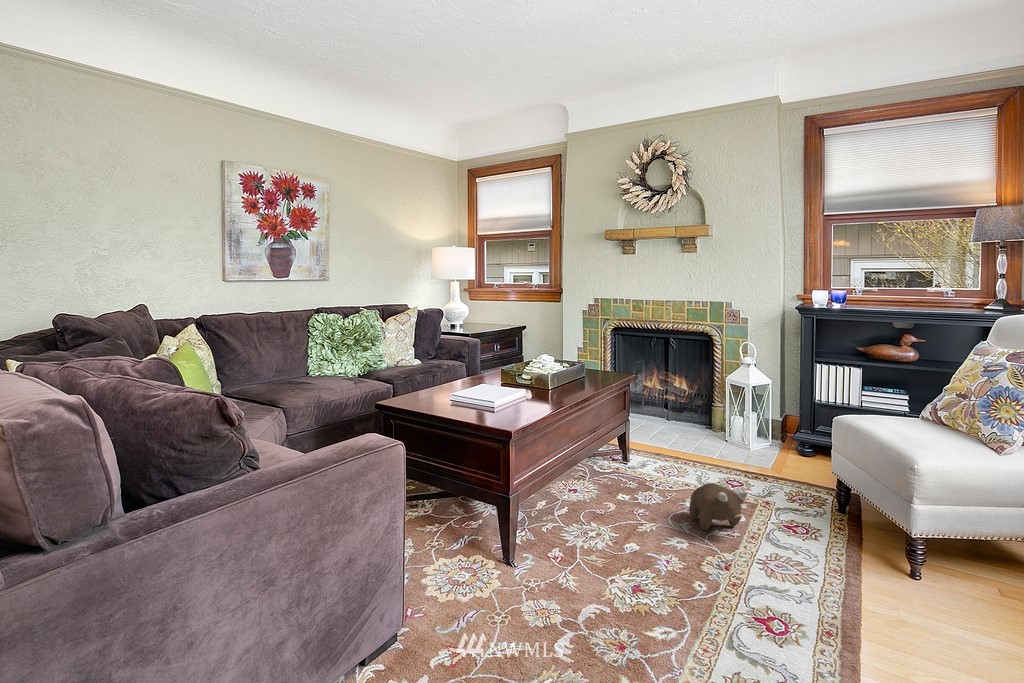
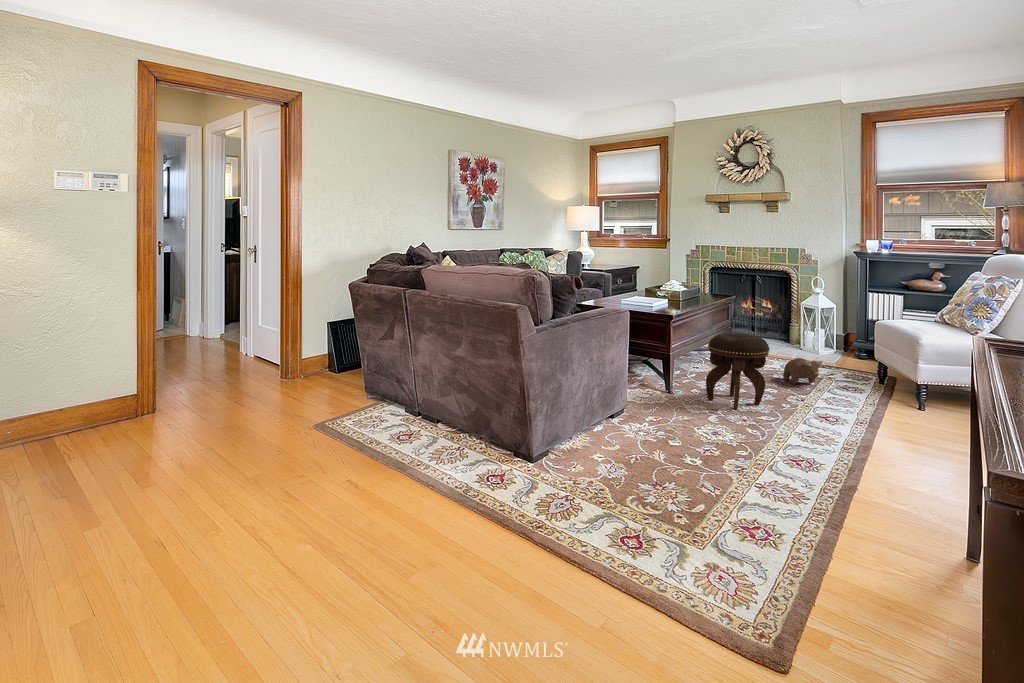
footstool: none [531,456,636,612] -> present [706,333,769,409]

